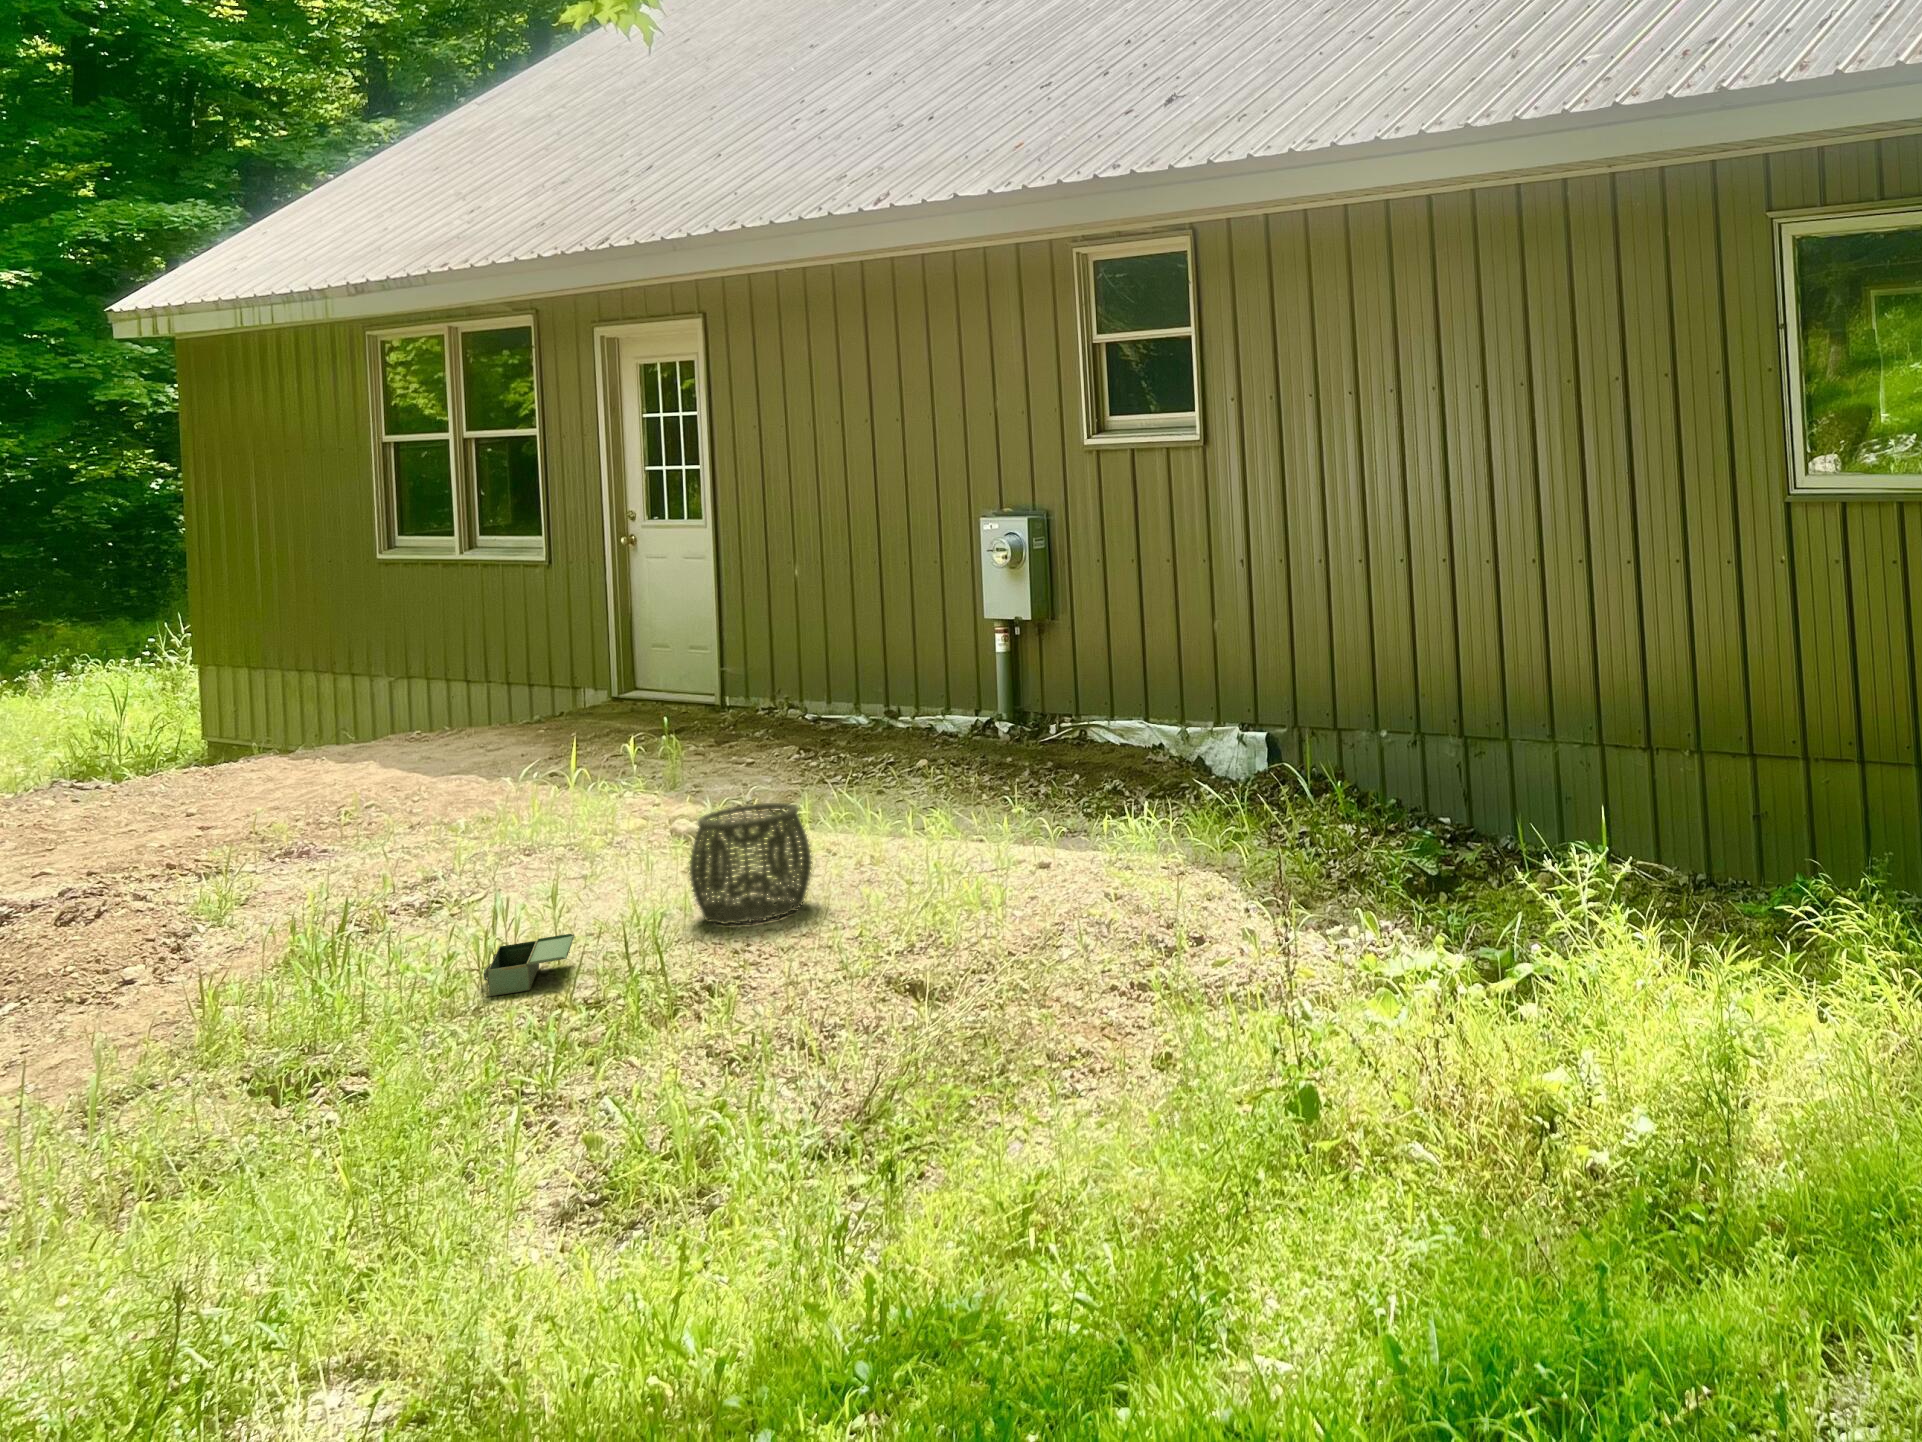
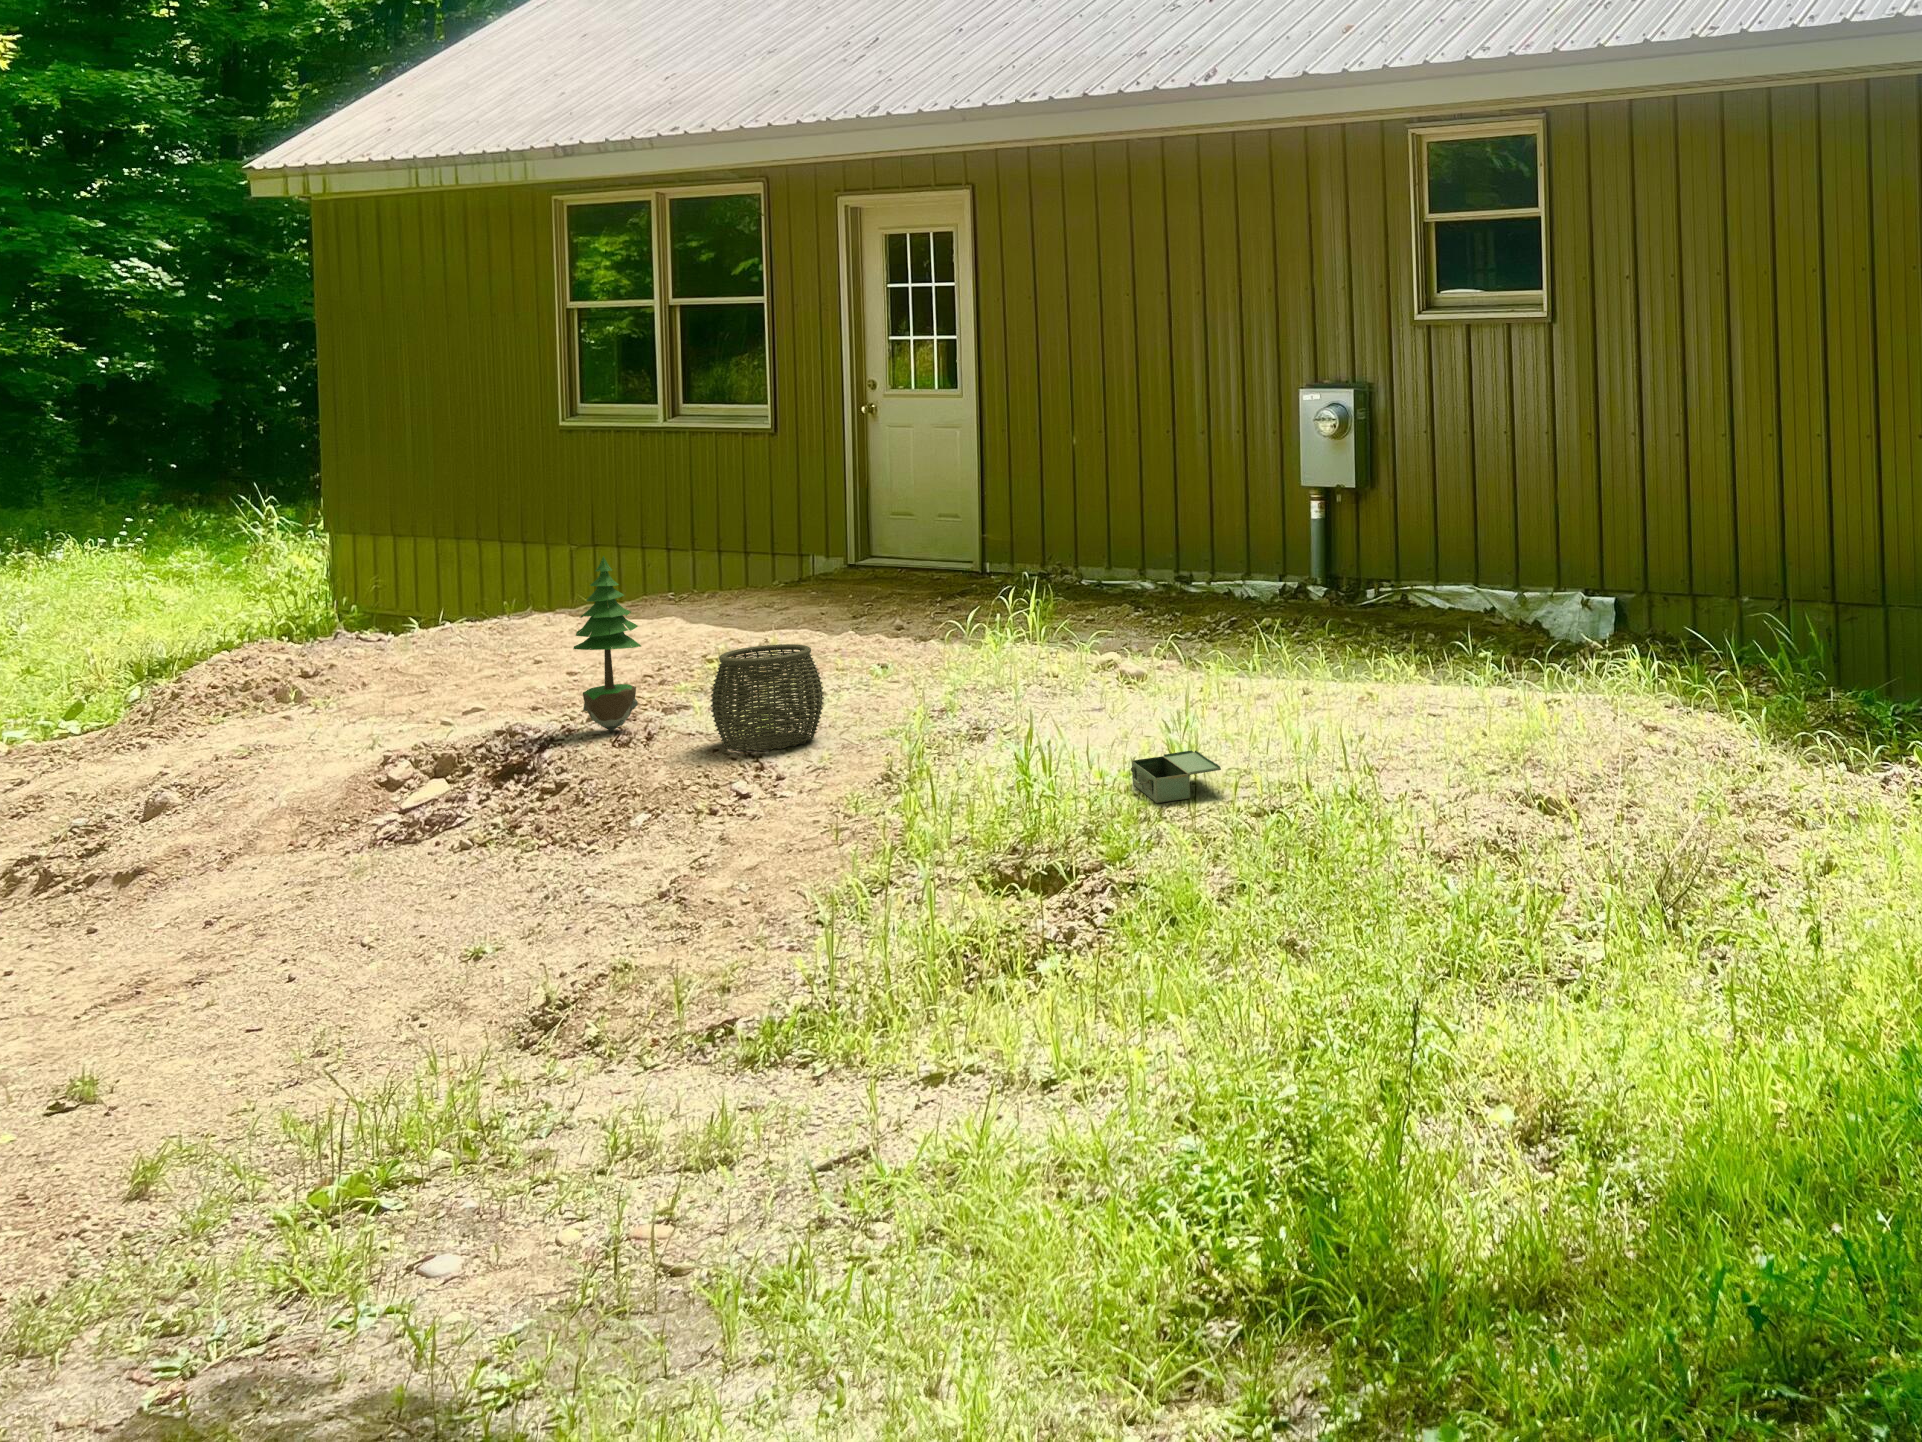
potted tree: none [64,722,142,904] -> present [573,556,641,731]
woven basket: present [689,803,812,924] -> present [710,644,824,751]

